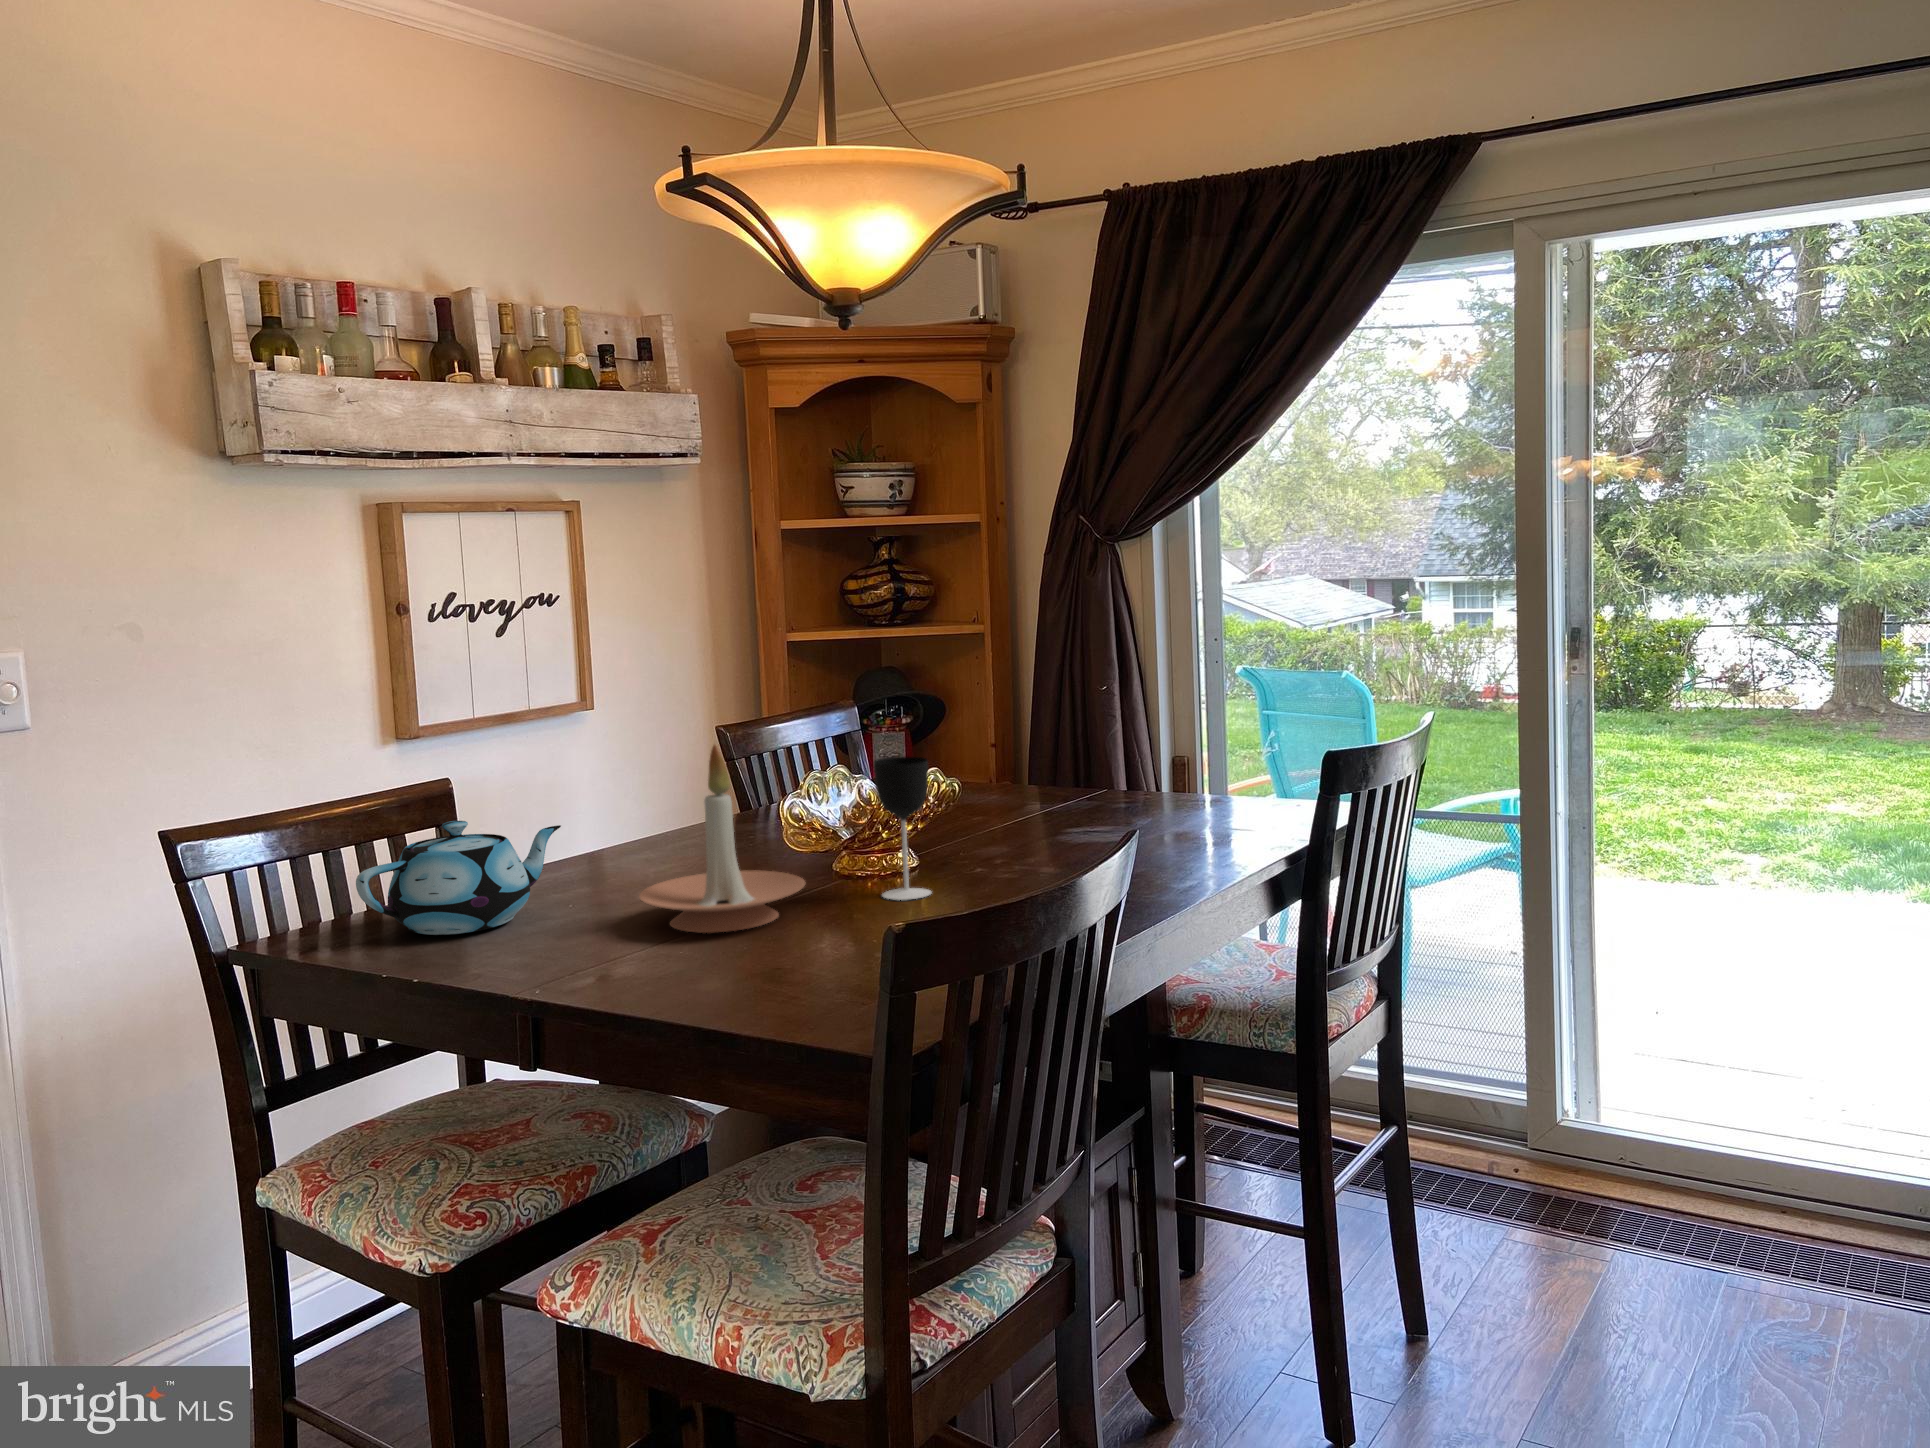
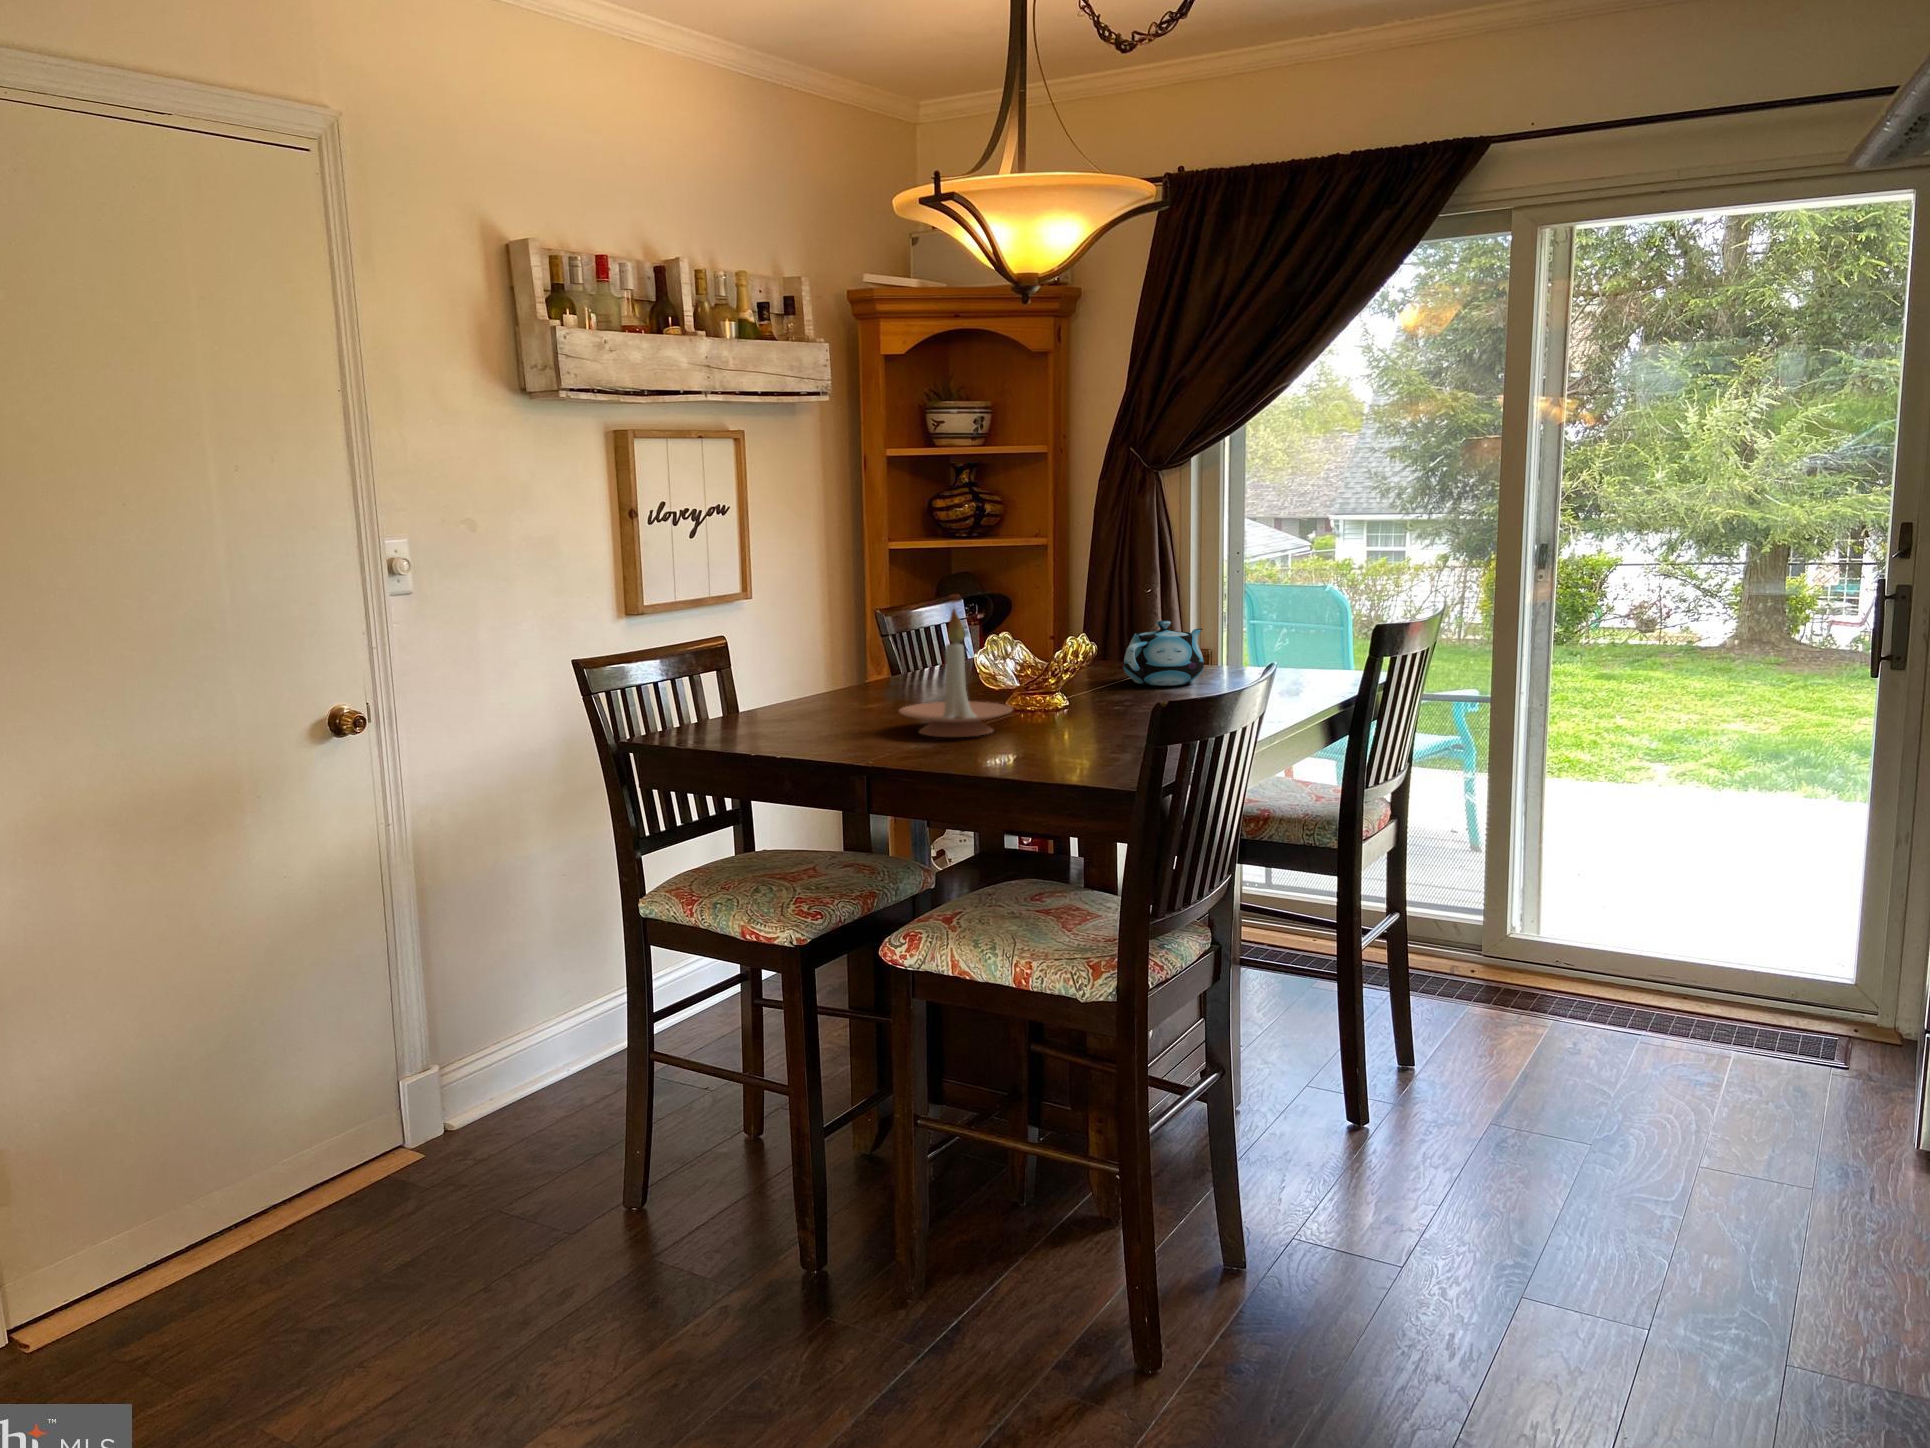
wine glass: present [874,757,932,900] -> none [1054,622,1093,722]
teapot: present [356,821,561,935] -> present [1123,621,1204,686]

